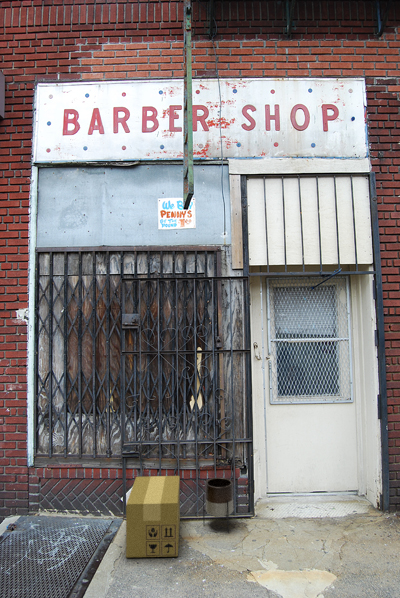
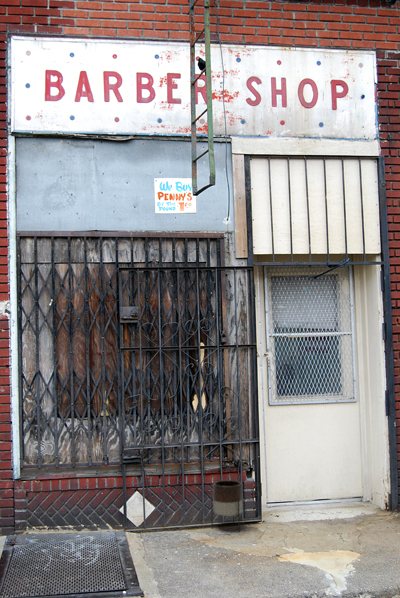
cardboard box: present [126,476,180,557] -> none [138,480,196,554]

